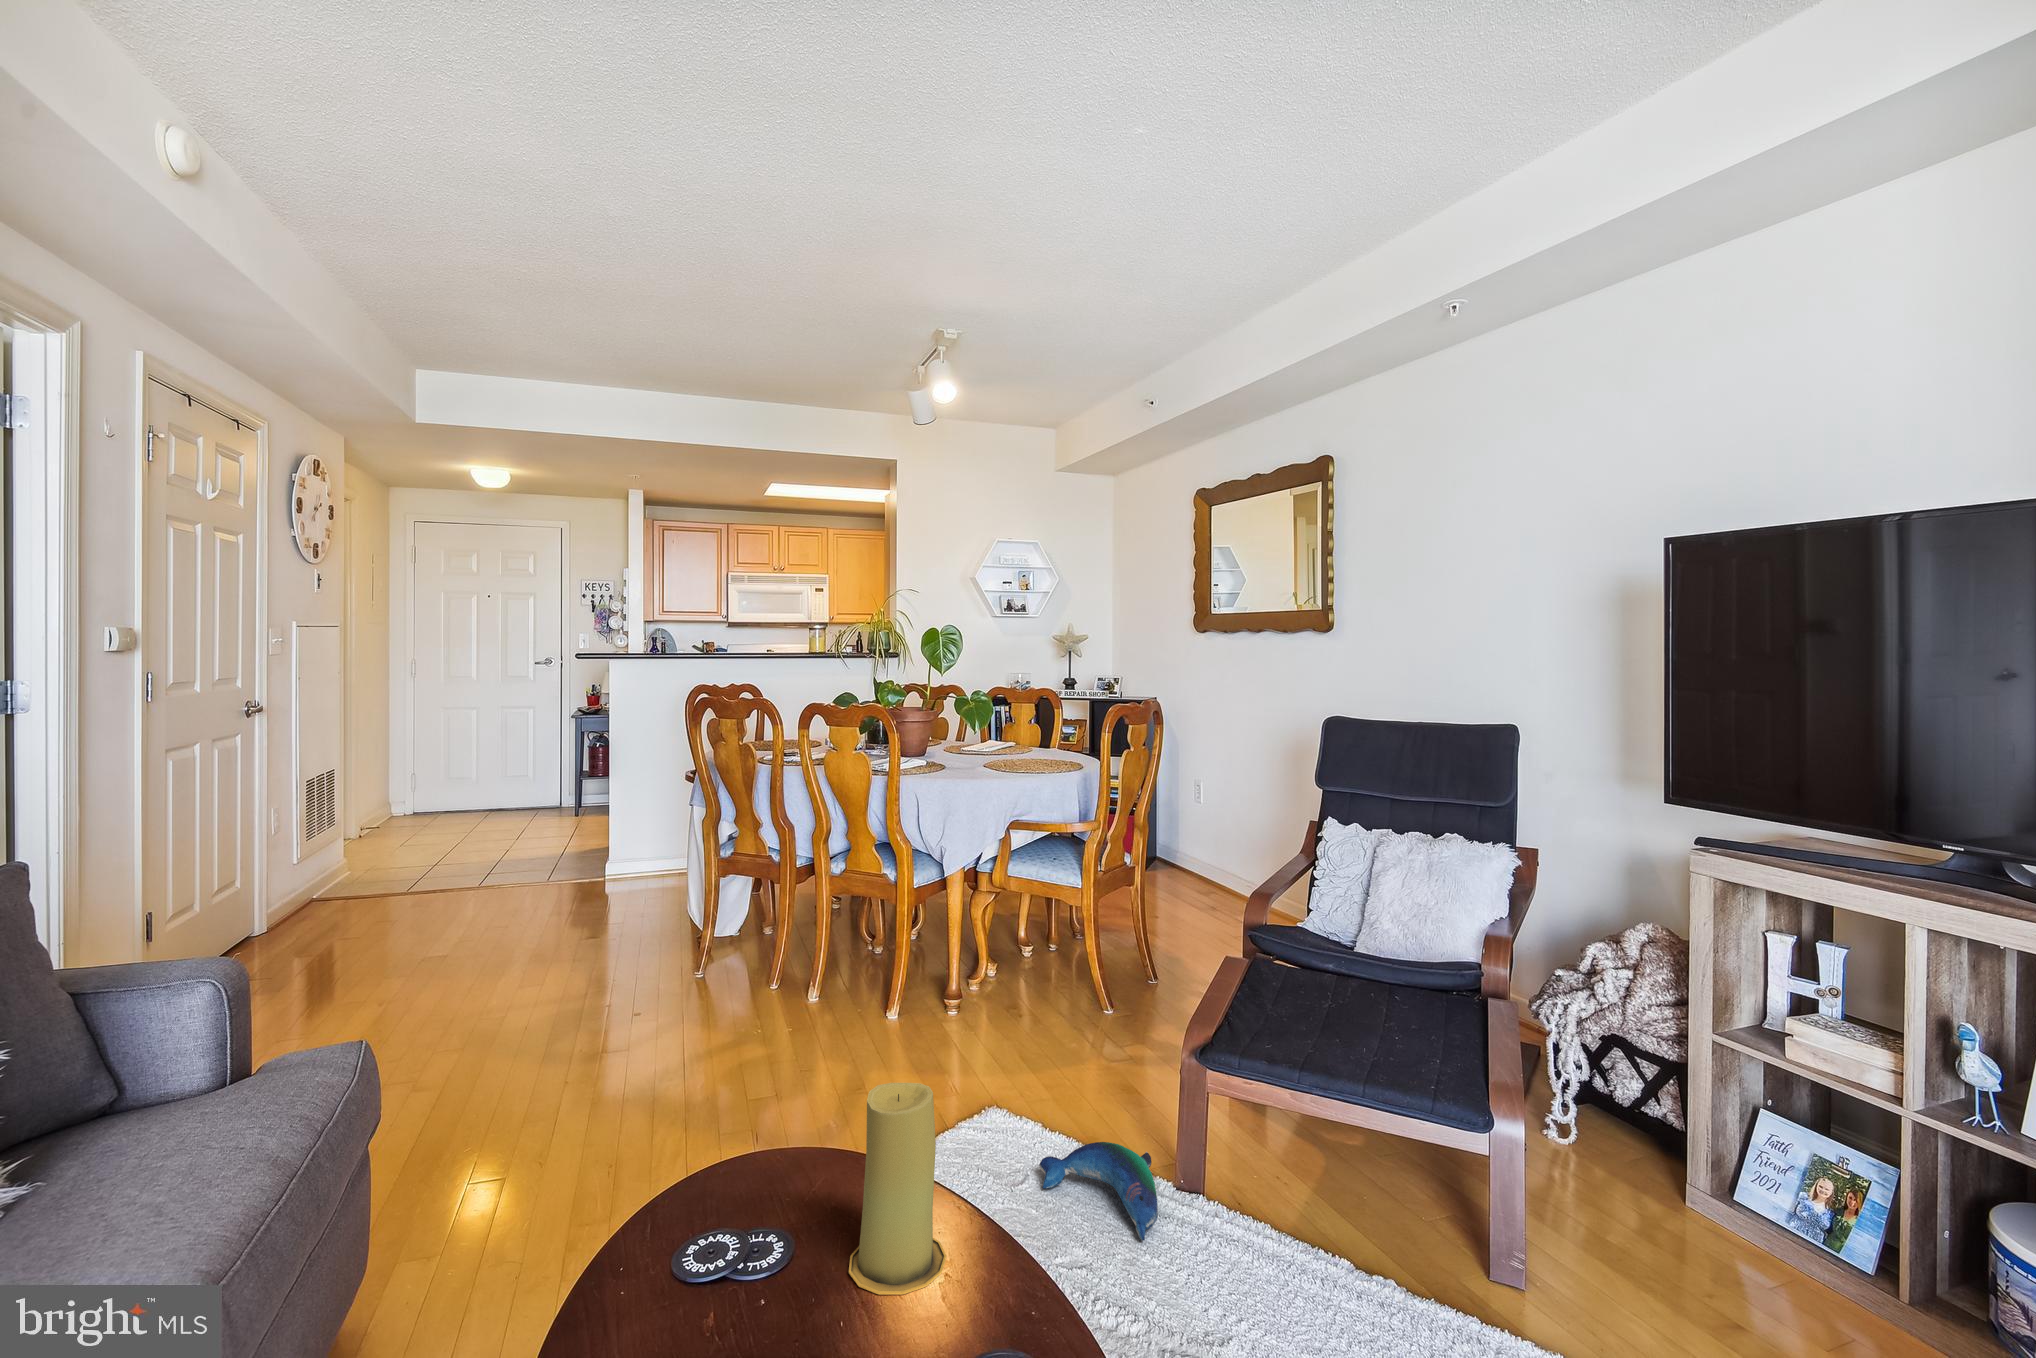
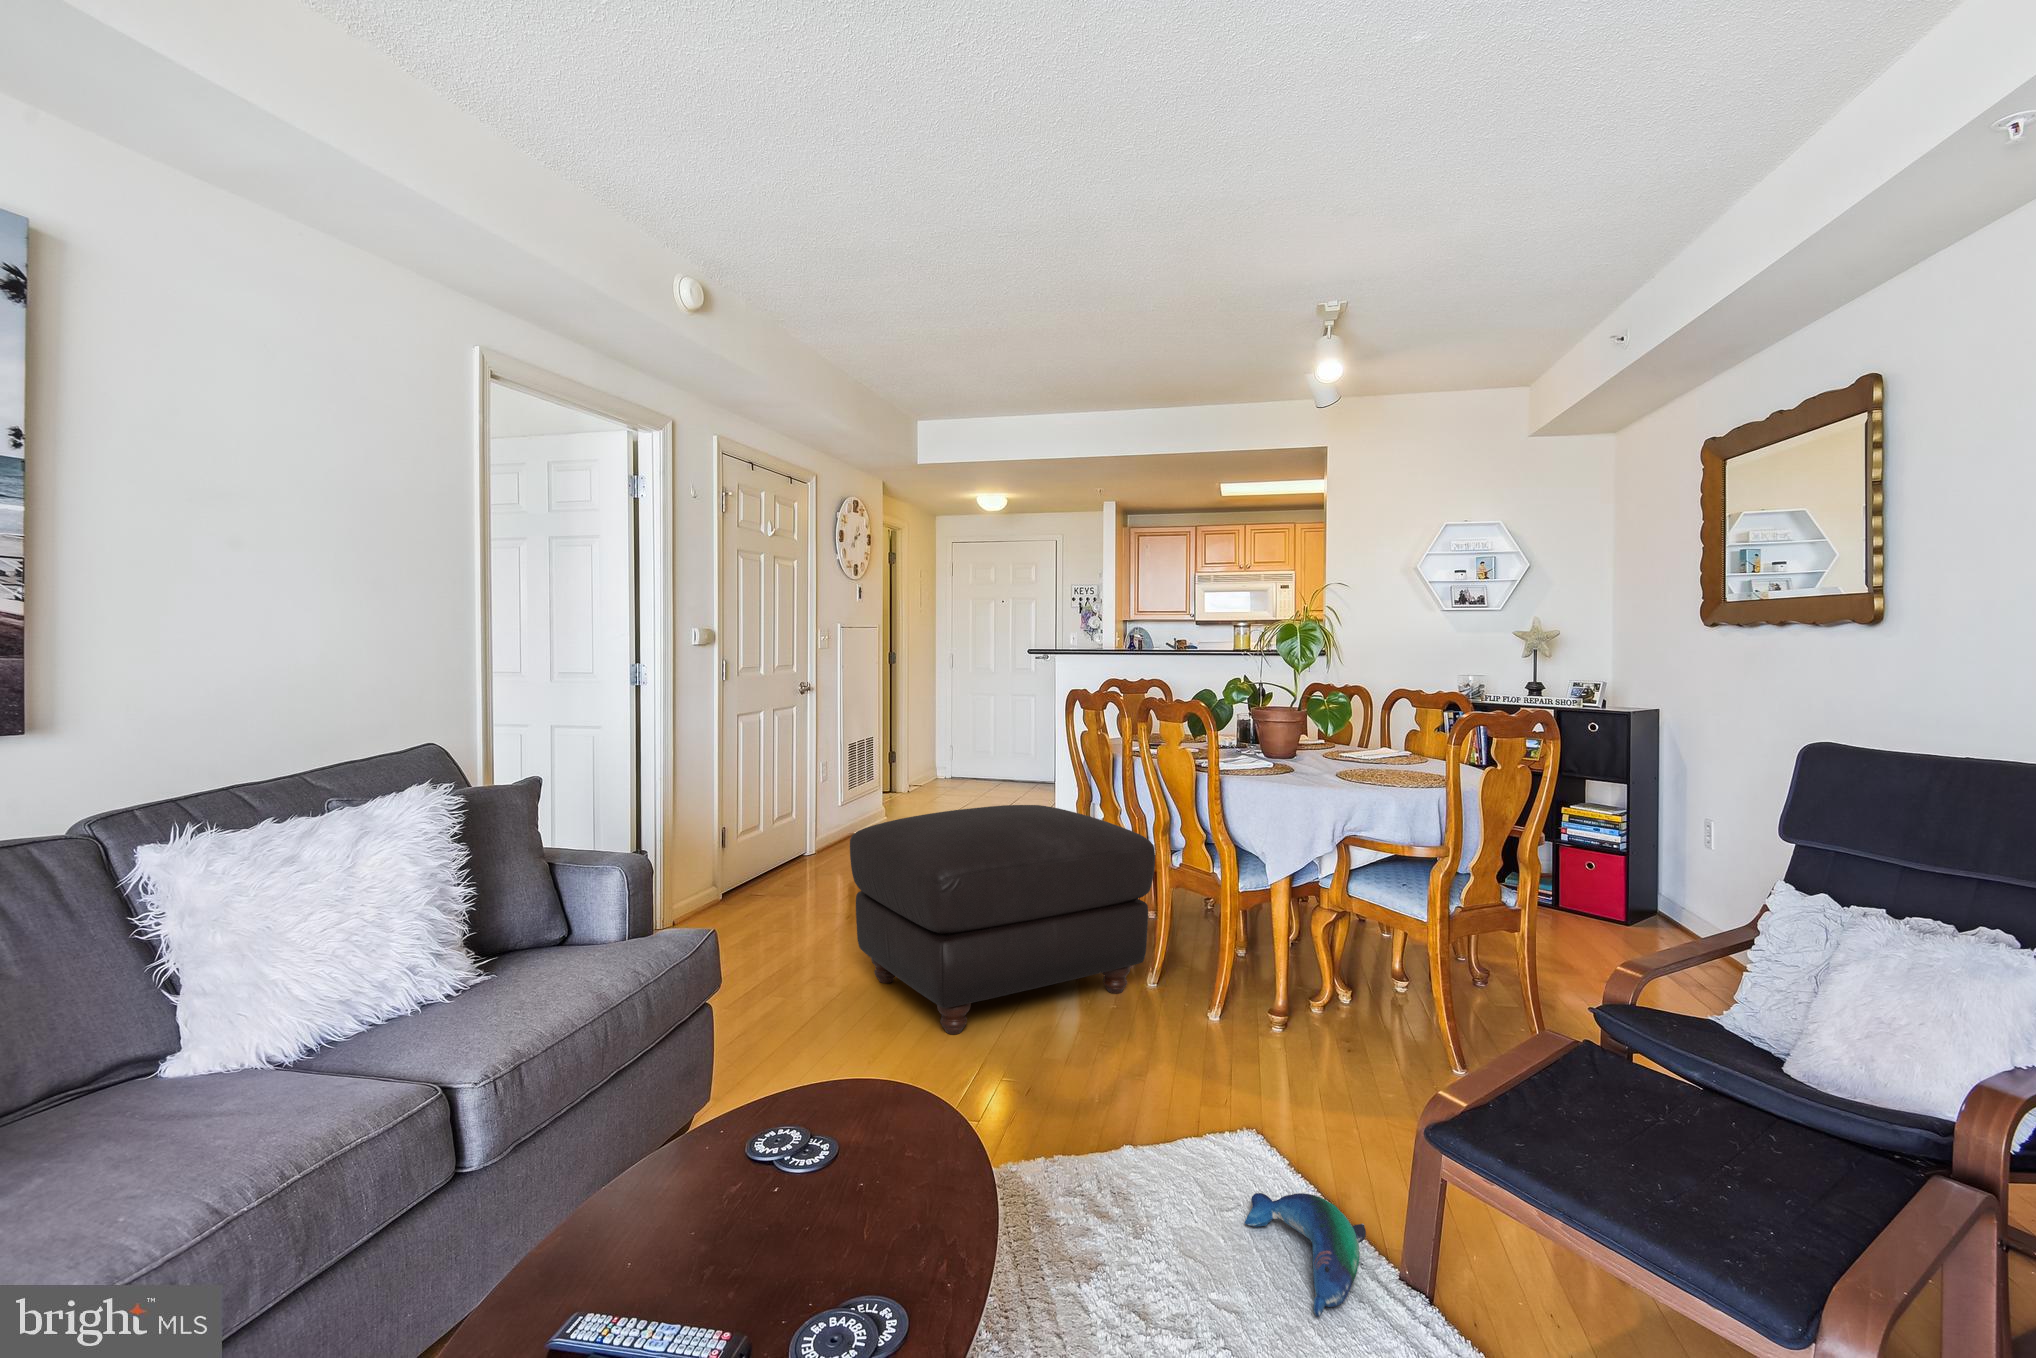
ottoman: none [447,829,824,1102] -> present [850,805,1155,1034]
candle: present [849,1083,946,1295] -> none [843,1036,934,1230]

